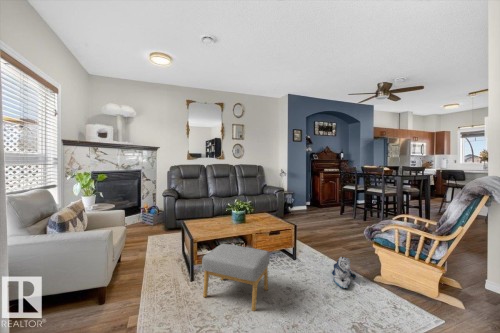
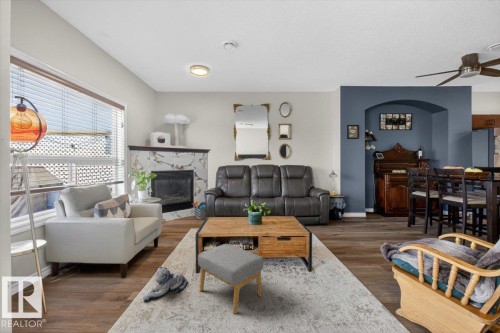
plush toy: present [332,257,356,288] -> present [143,267,187,300]

